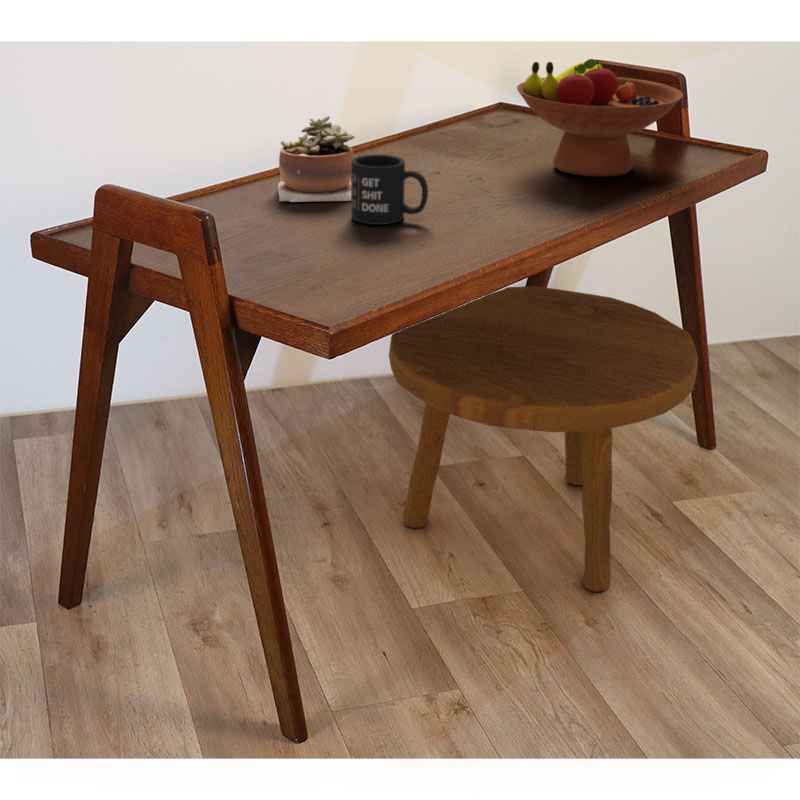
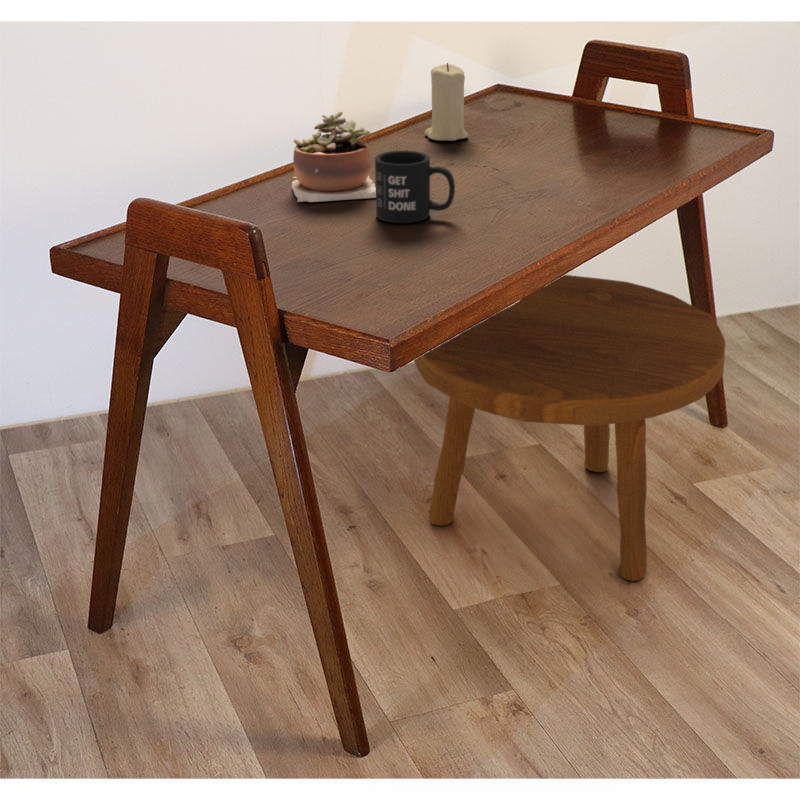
fruit bowl: present [517,59,683,177] -> none [528,41,697,161]
candle: none [420,76,461,152] -> present [425,63,468,141]

